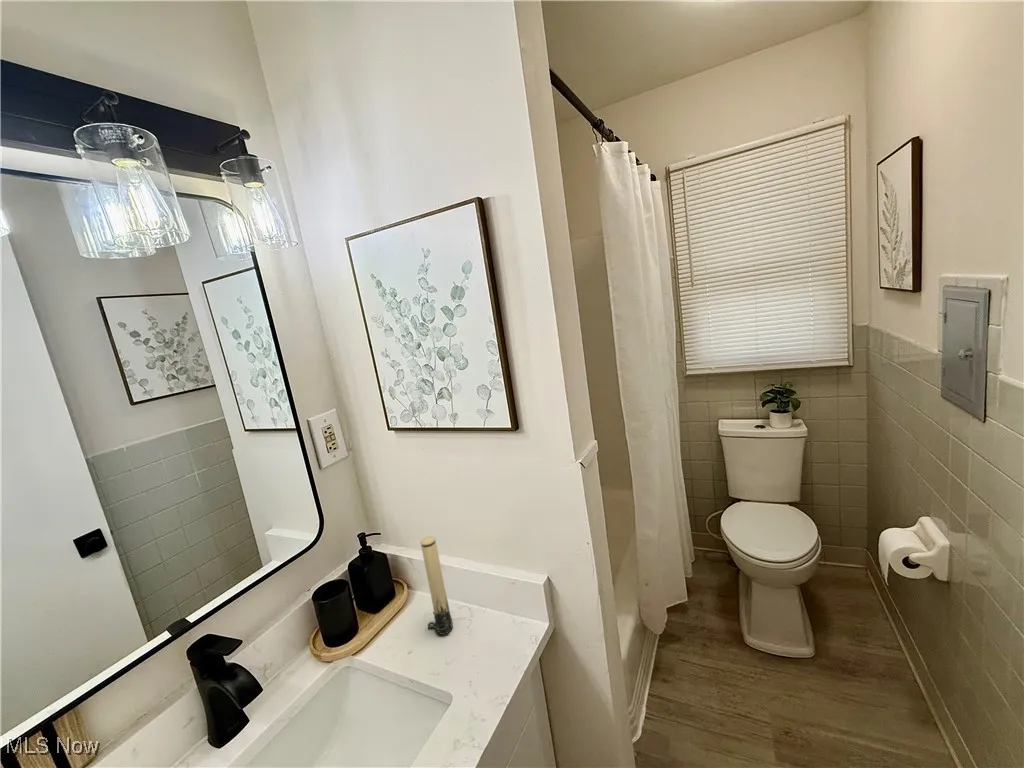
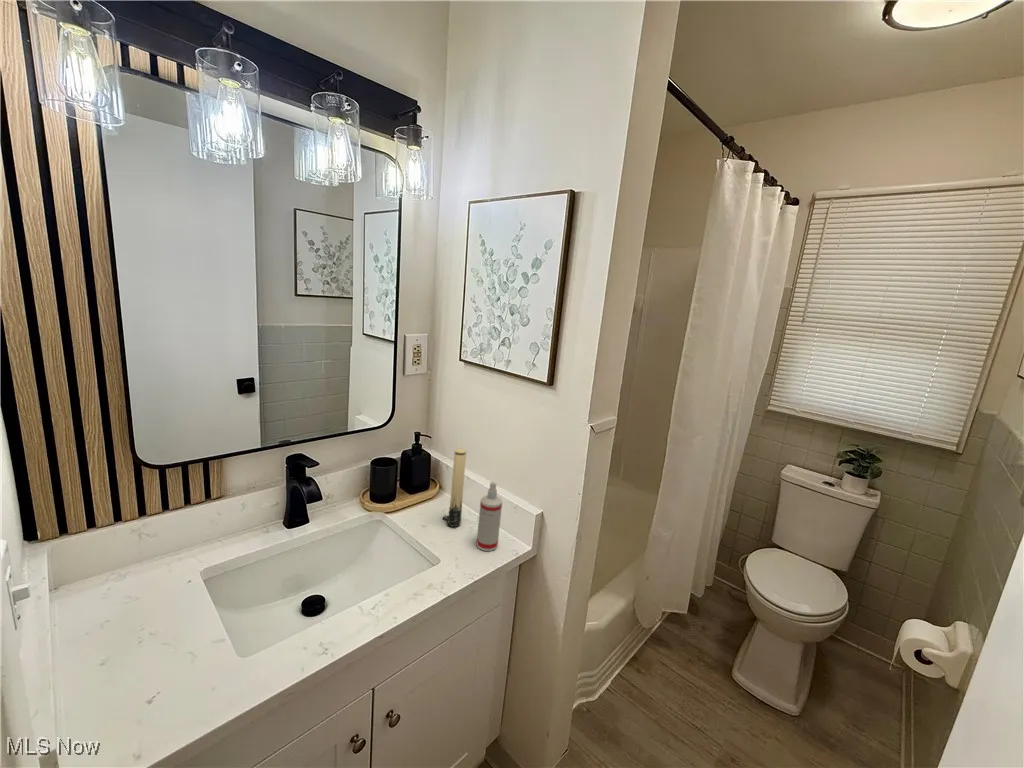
spray bottle: none [474,565,509,653] -> present [477,482,502,551]

